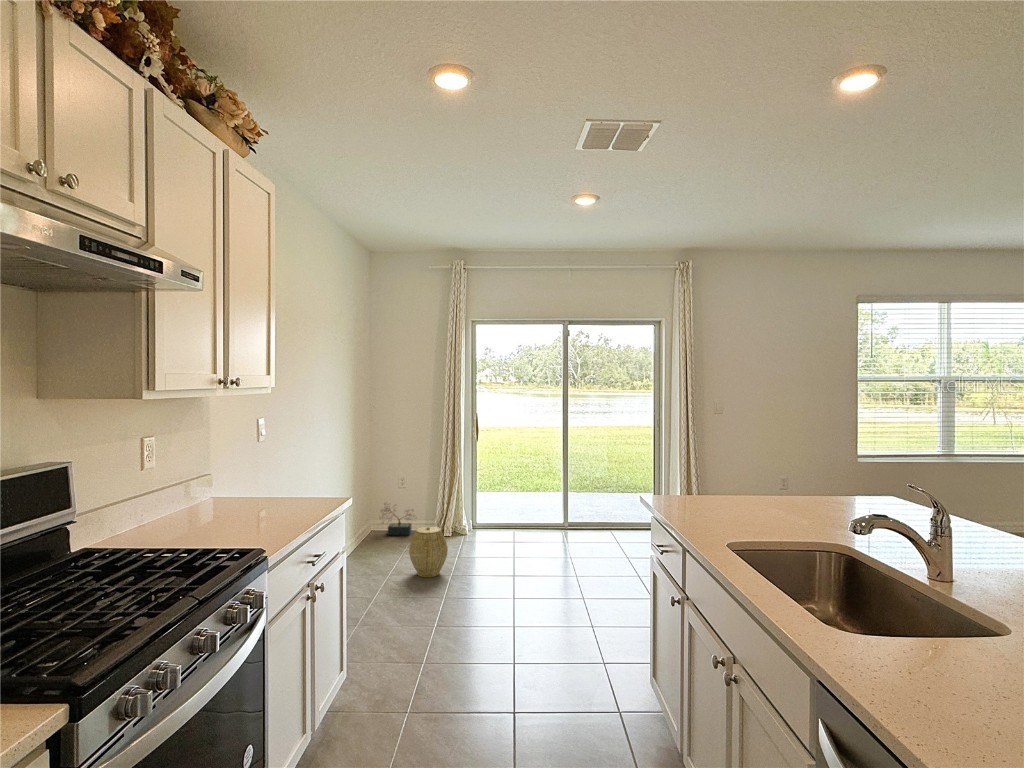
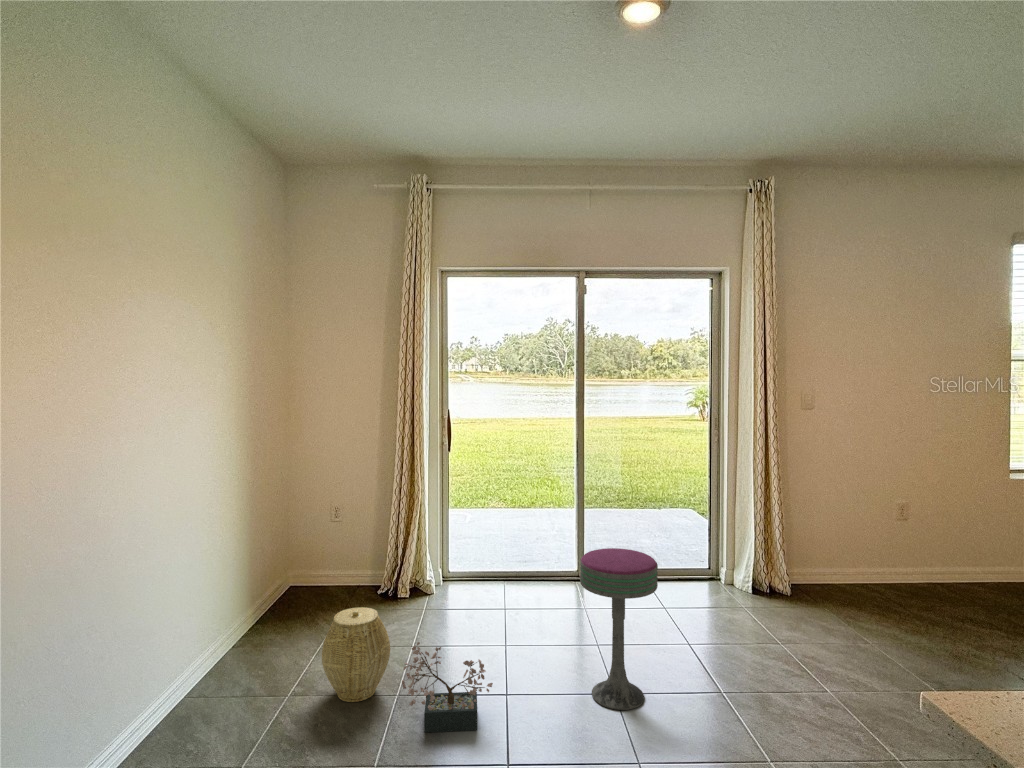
bar stool: none [557,493,601,581] -> present [580,548,658,710]
decorative plant: present [380,503,415,535] -> present [402,642,493,732]

